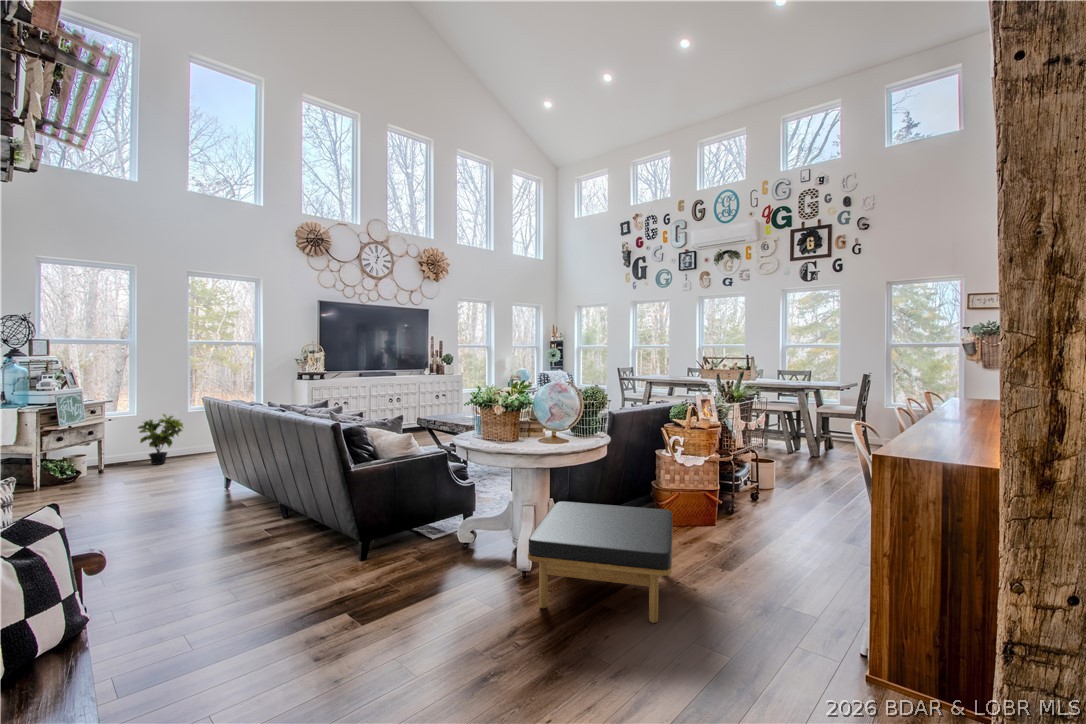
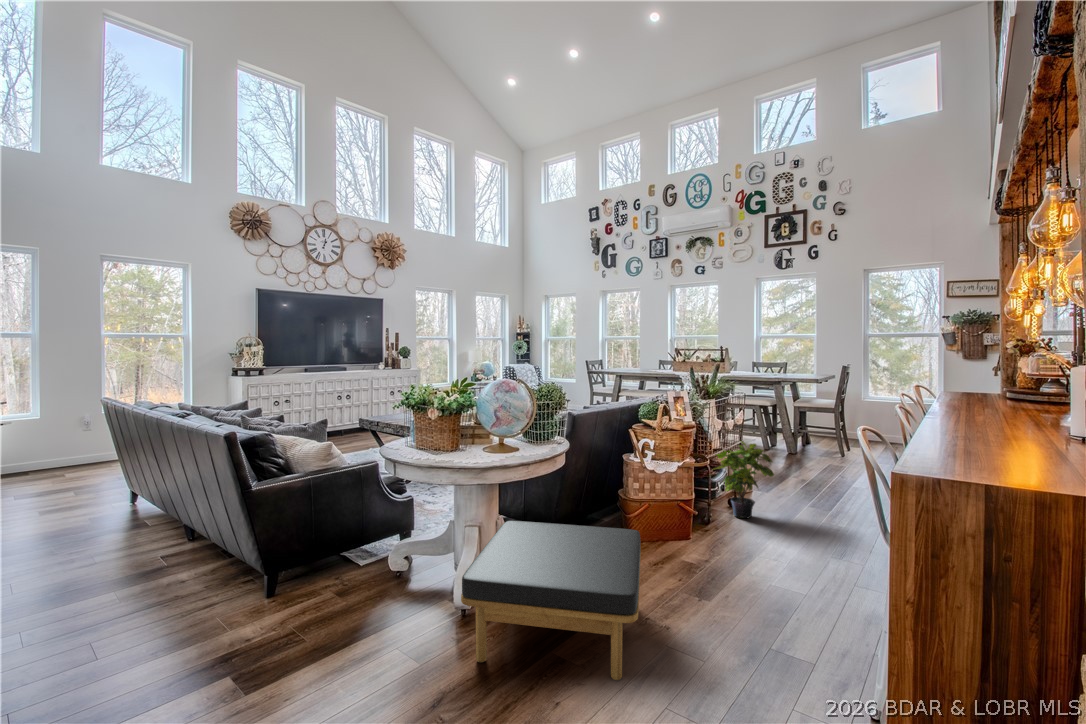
potted plant: present [138,414,183,465] -> present [714,441,774,518]

